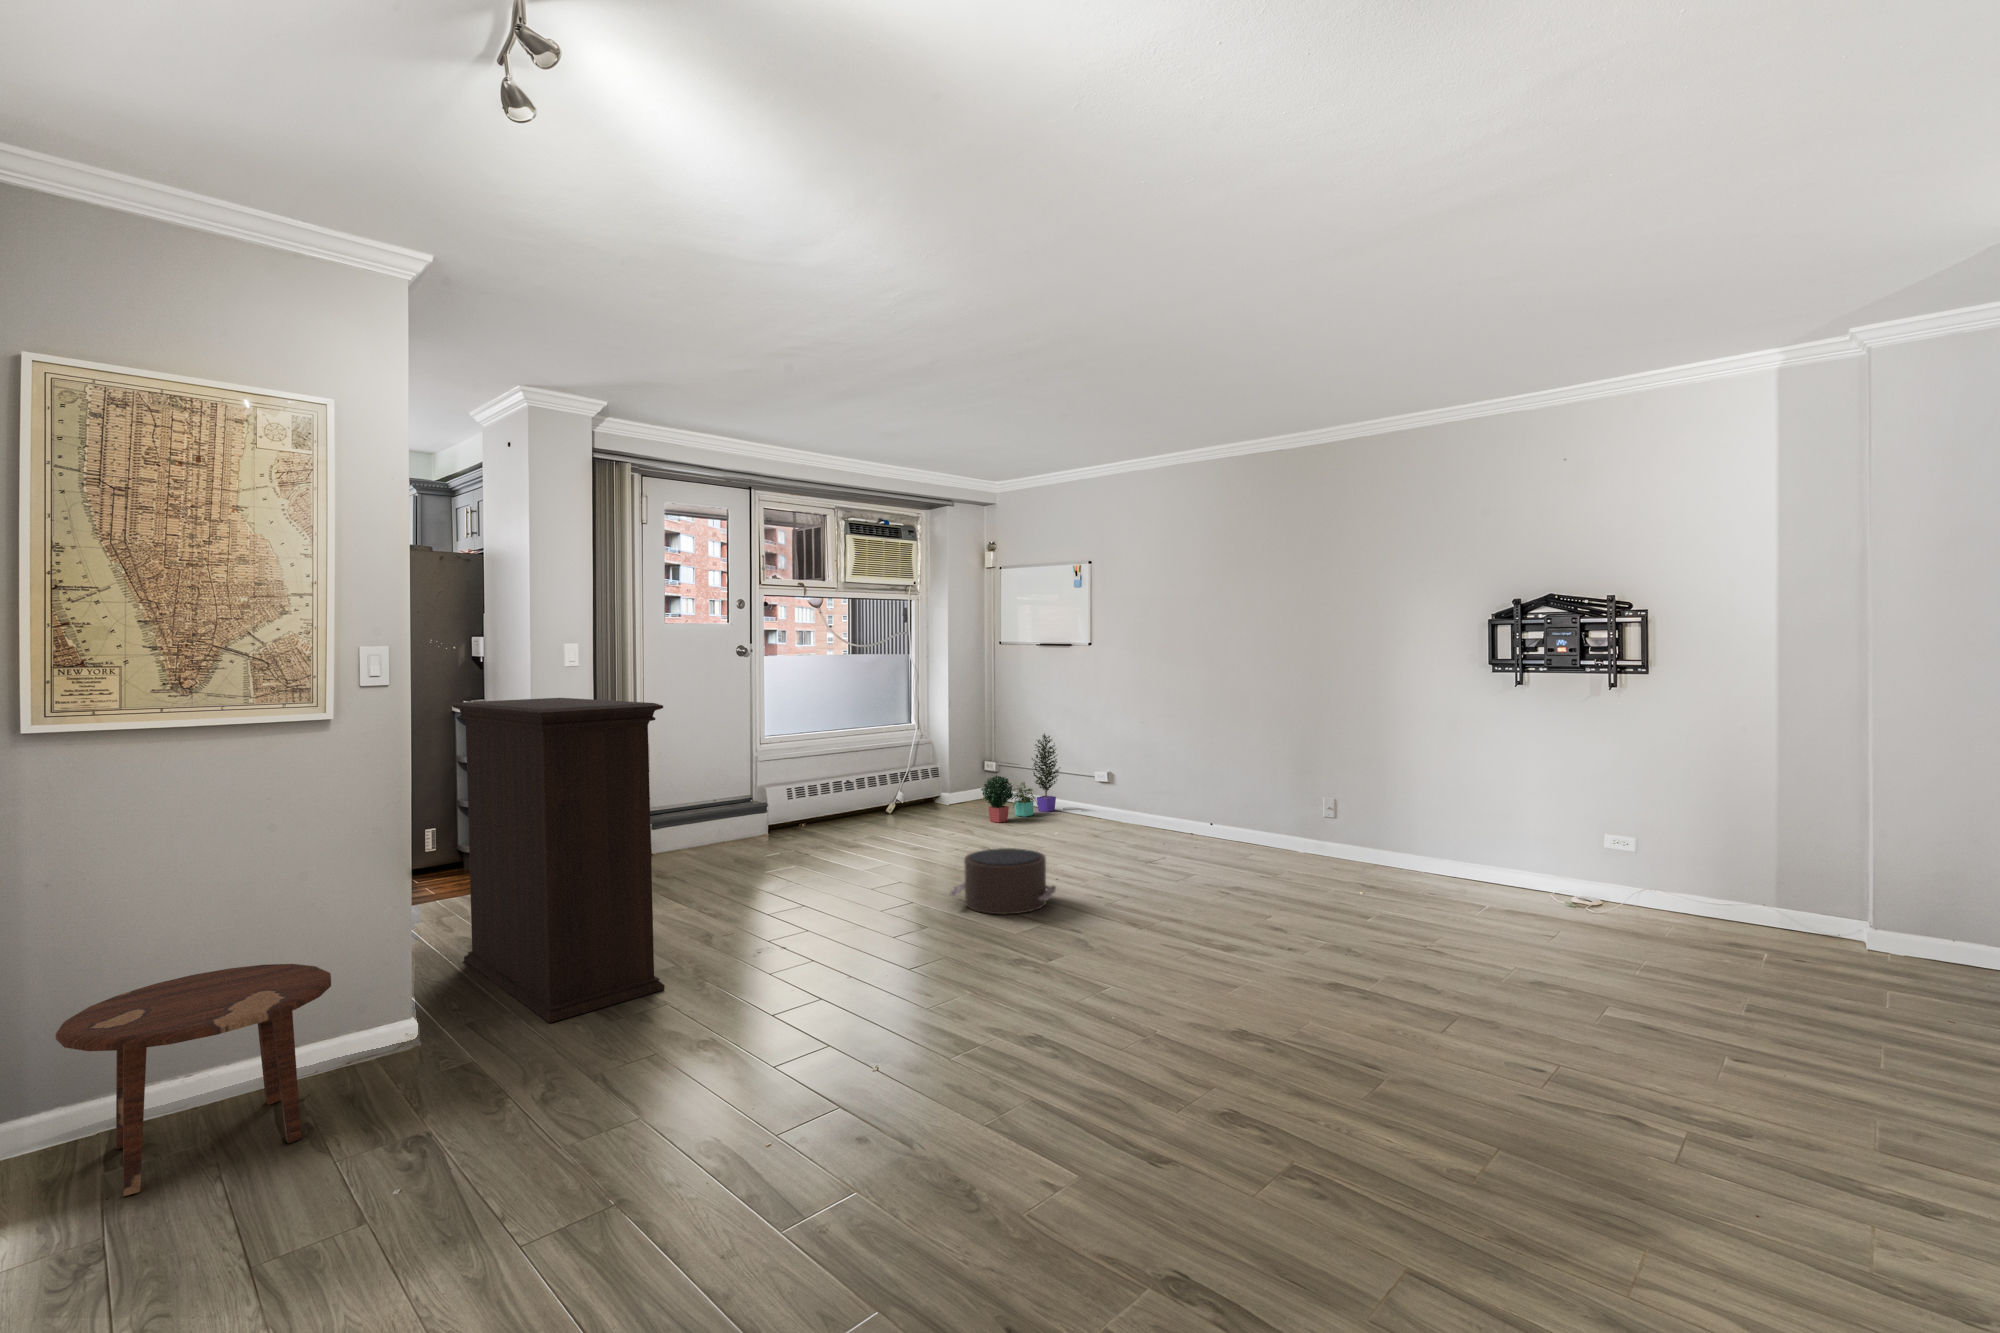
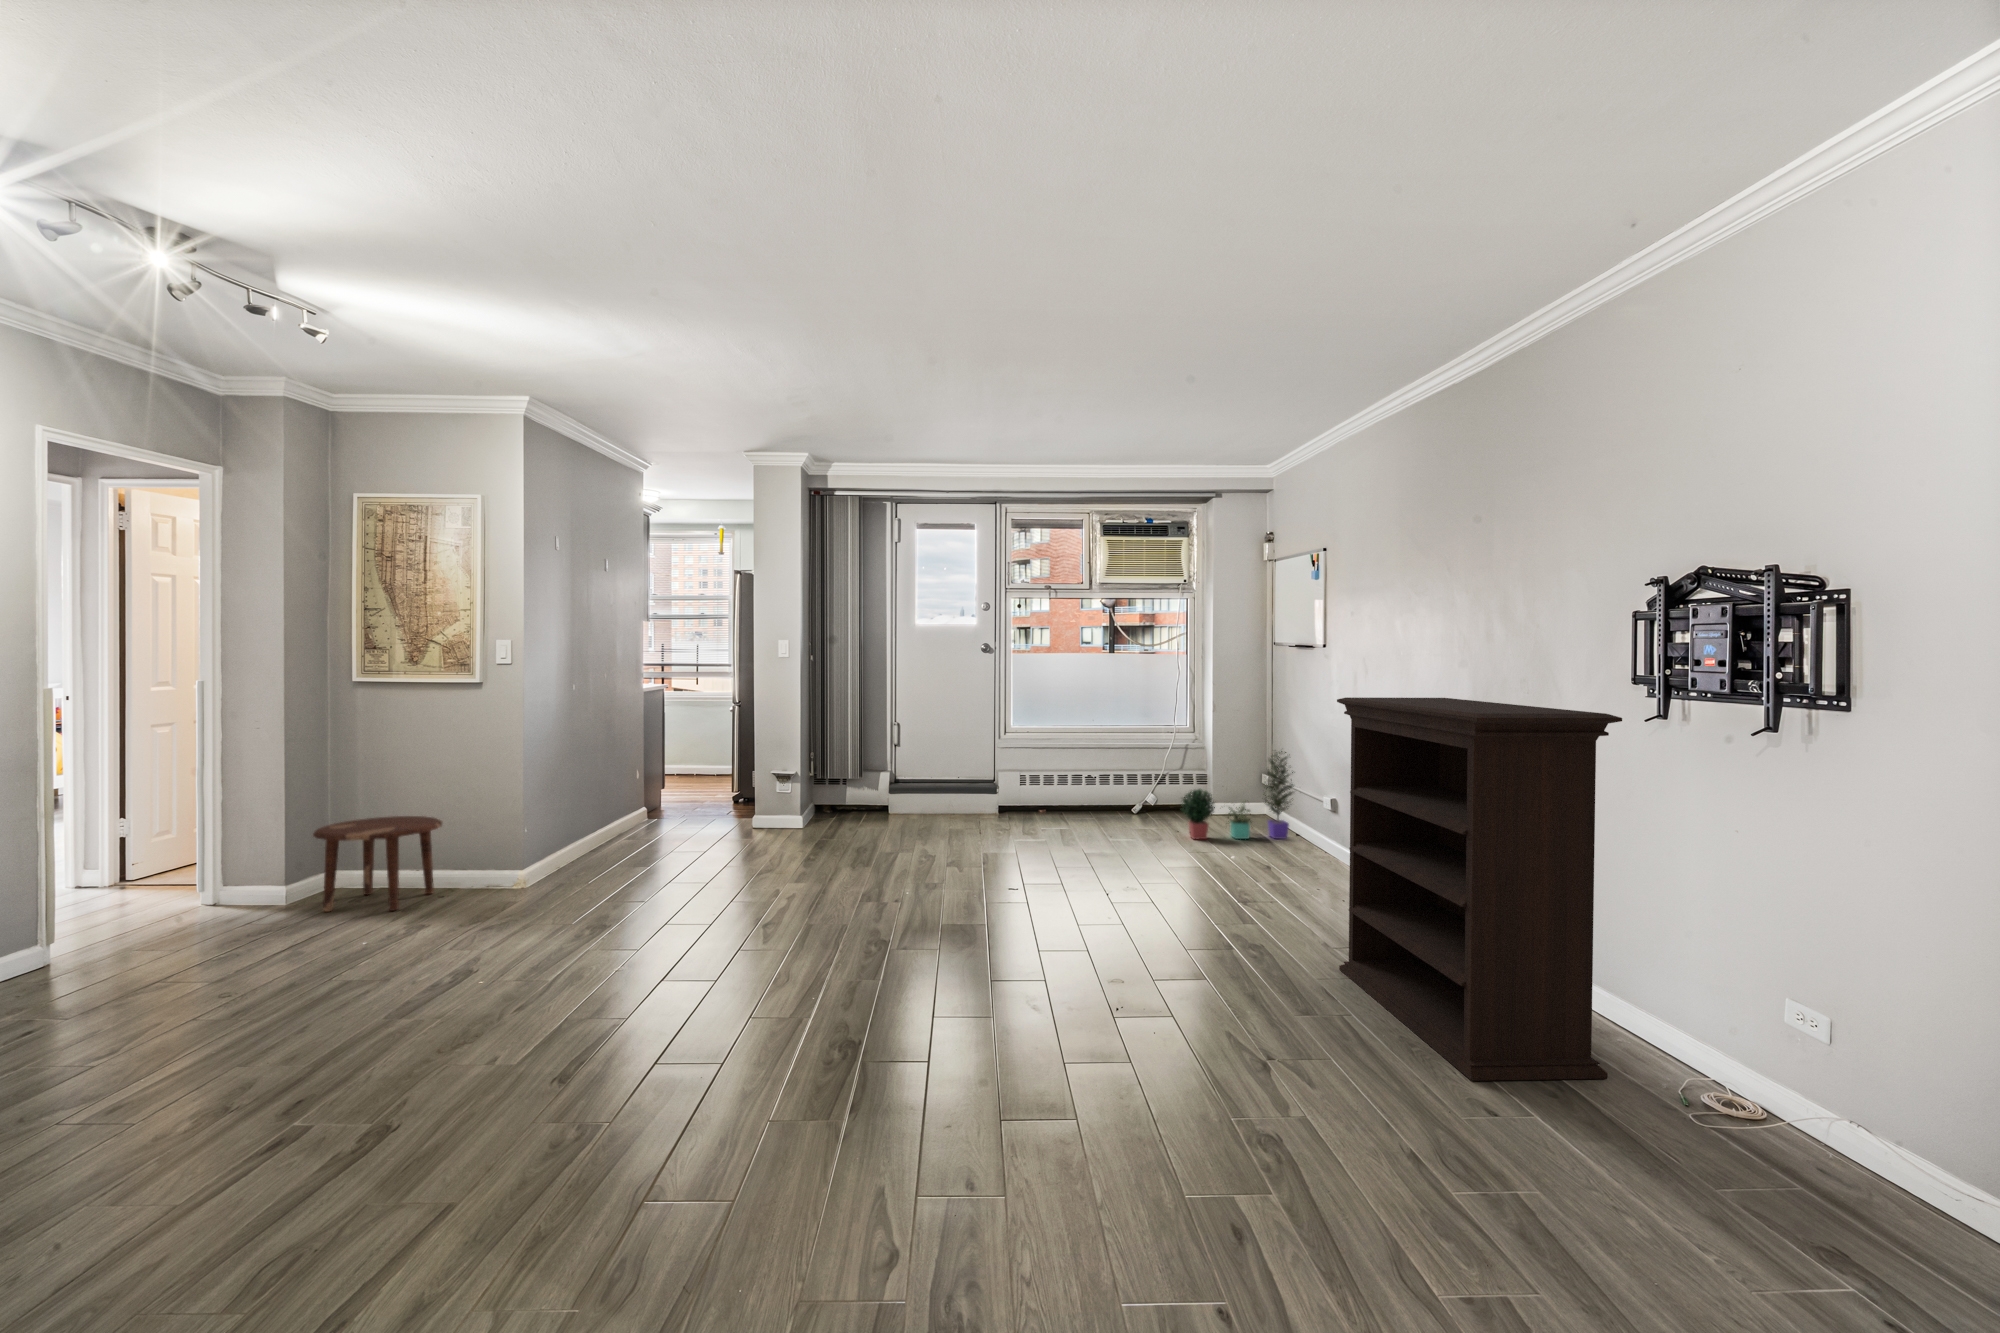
bookshelf: present [452,698,665,1023] -> present [1337,697,1622,1081]
pouf: present [950,848,1056,914] -> none [927,847,1018,911]

